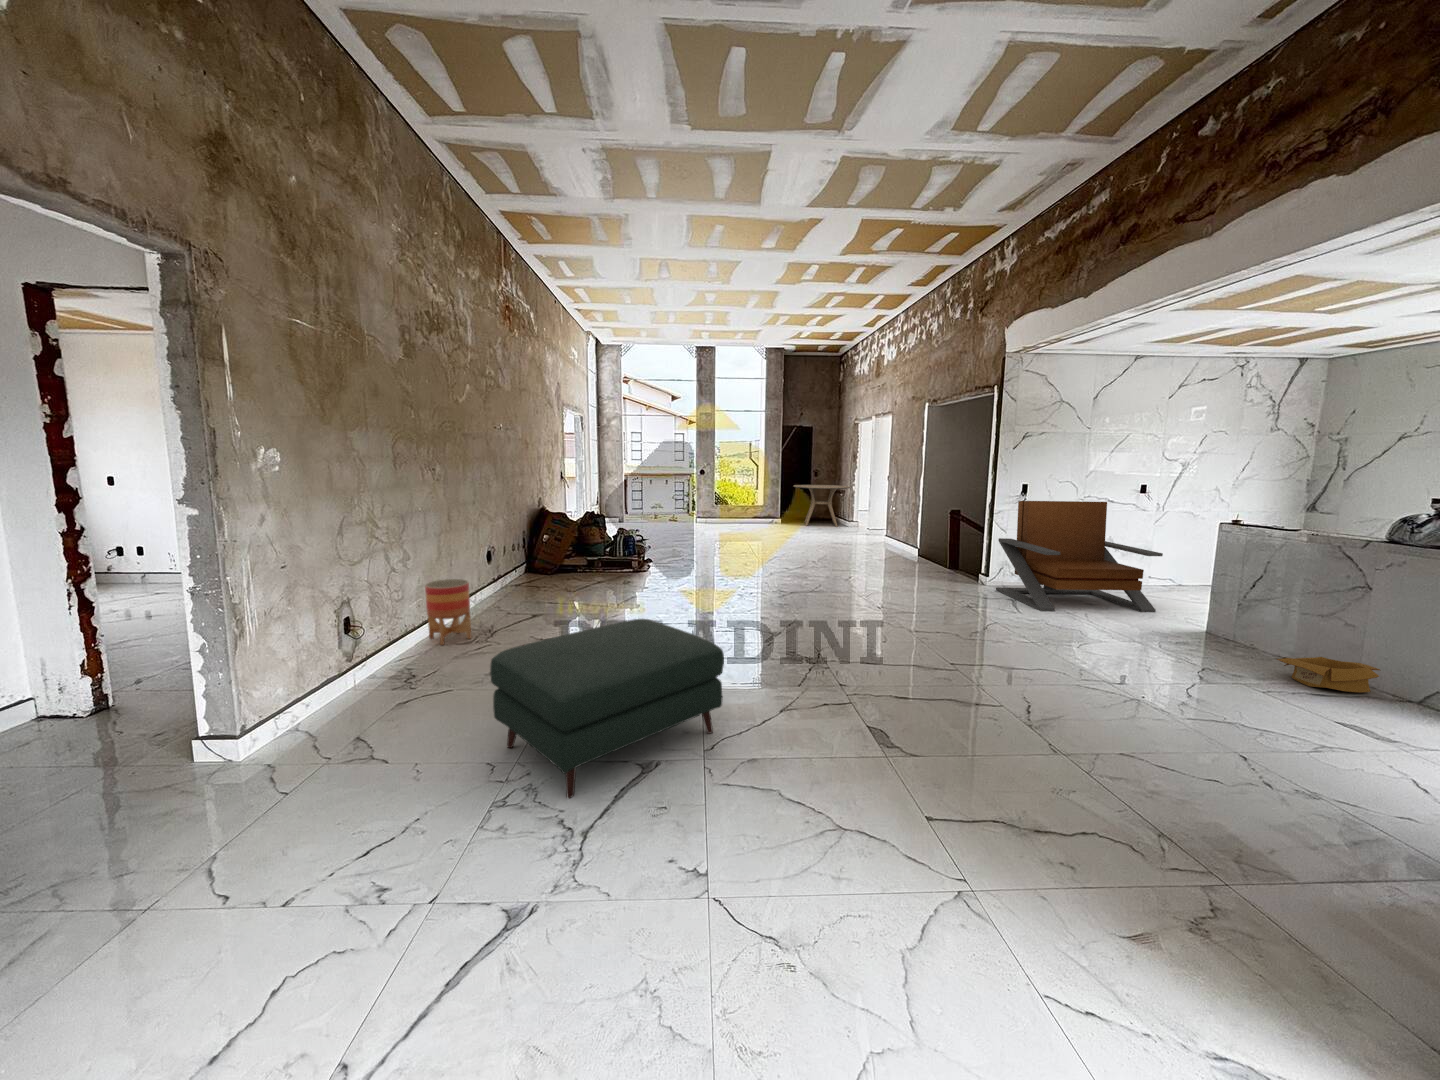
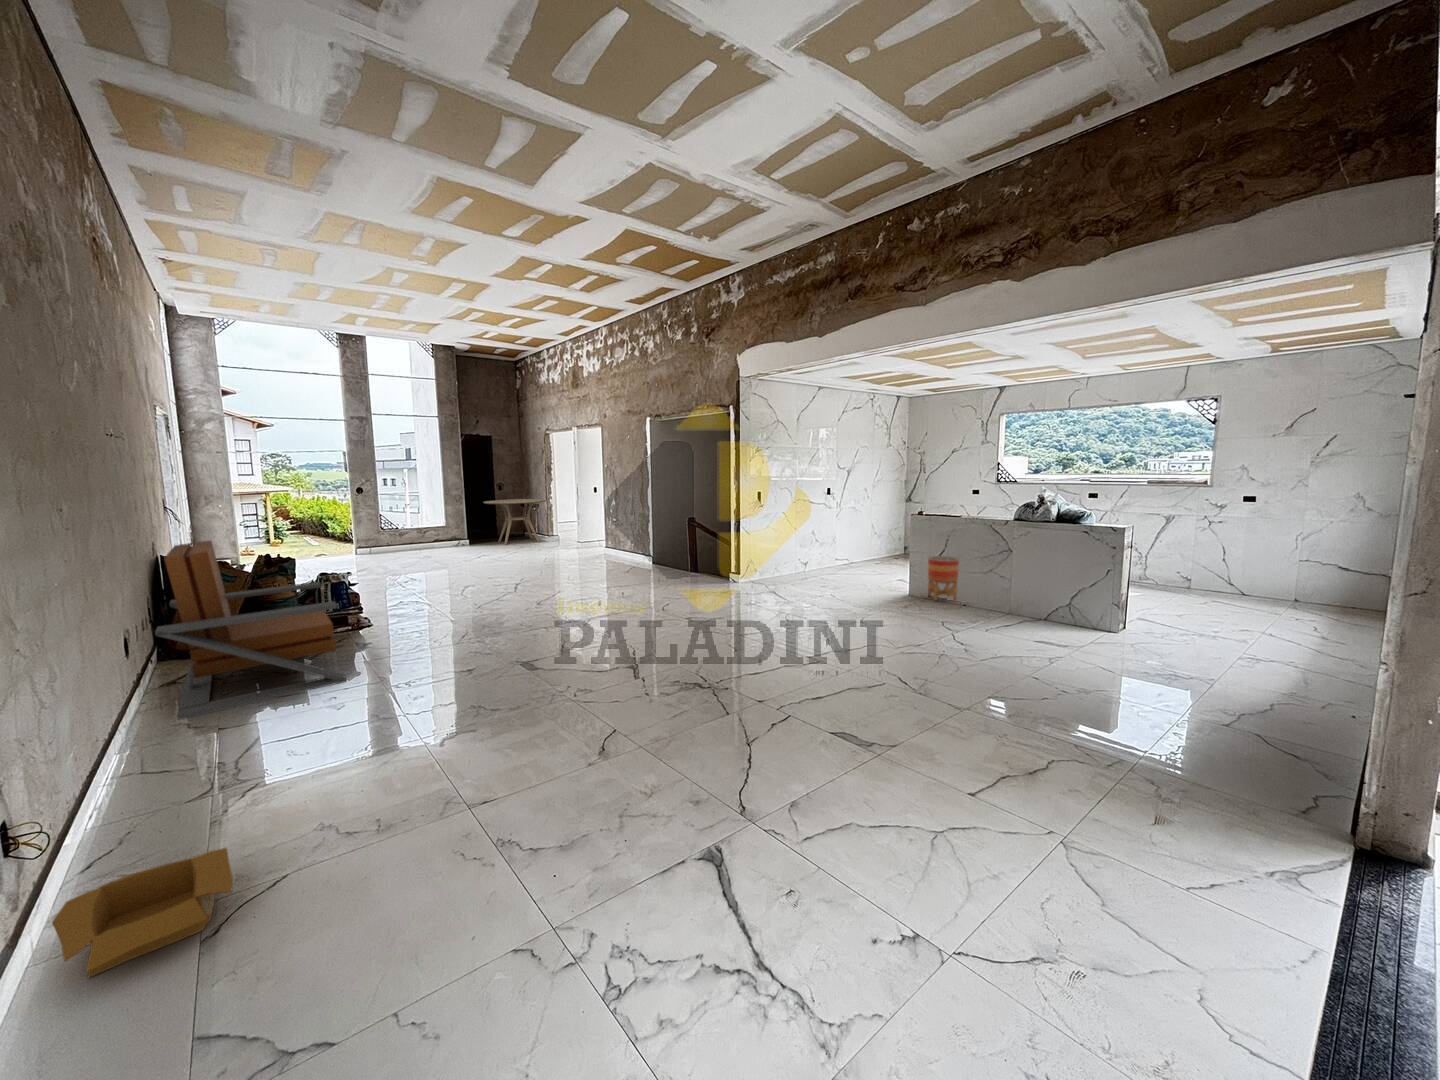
lounge chair: present [996,501,1163,612] -> present [155,540,346,719]
planter: present [425,579,471,645] -> present [928,556,959,601]
ottoman: present [490,619,724,798] -> none [499,686,746,947]
cardboard box: present [1277,657,1380,692] -> present [52,848,233,978]

